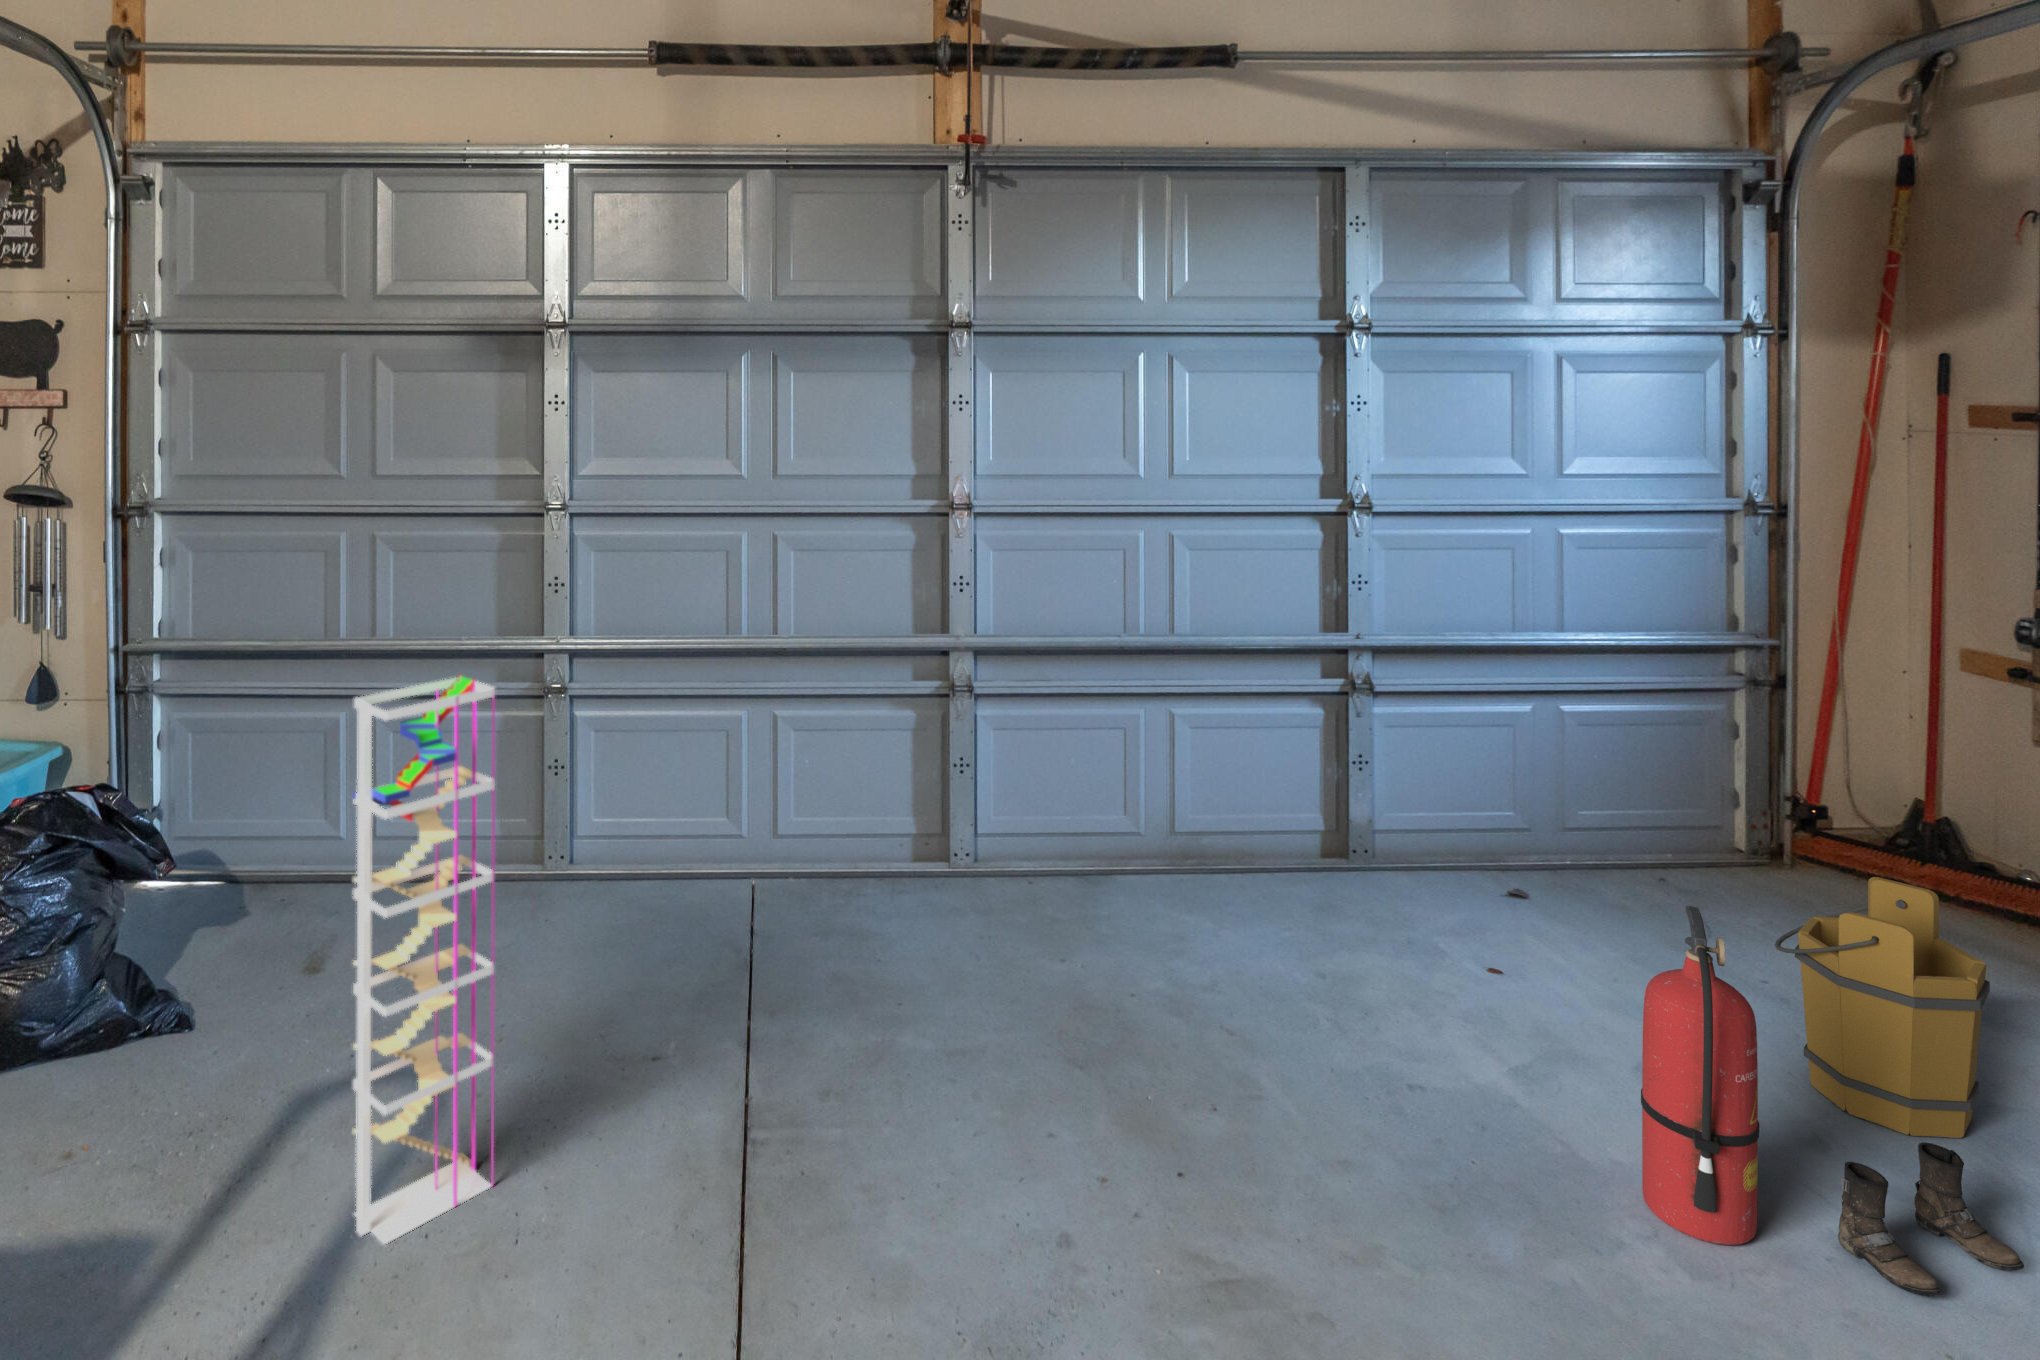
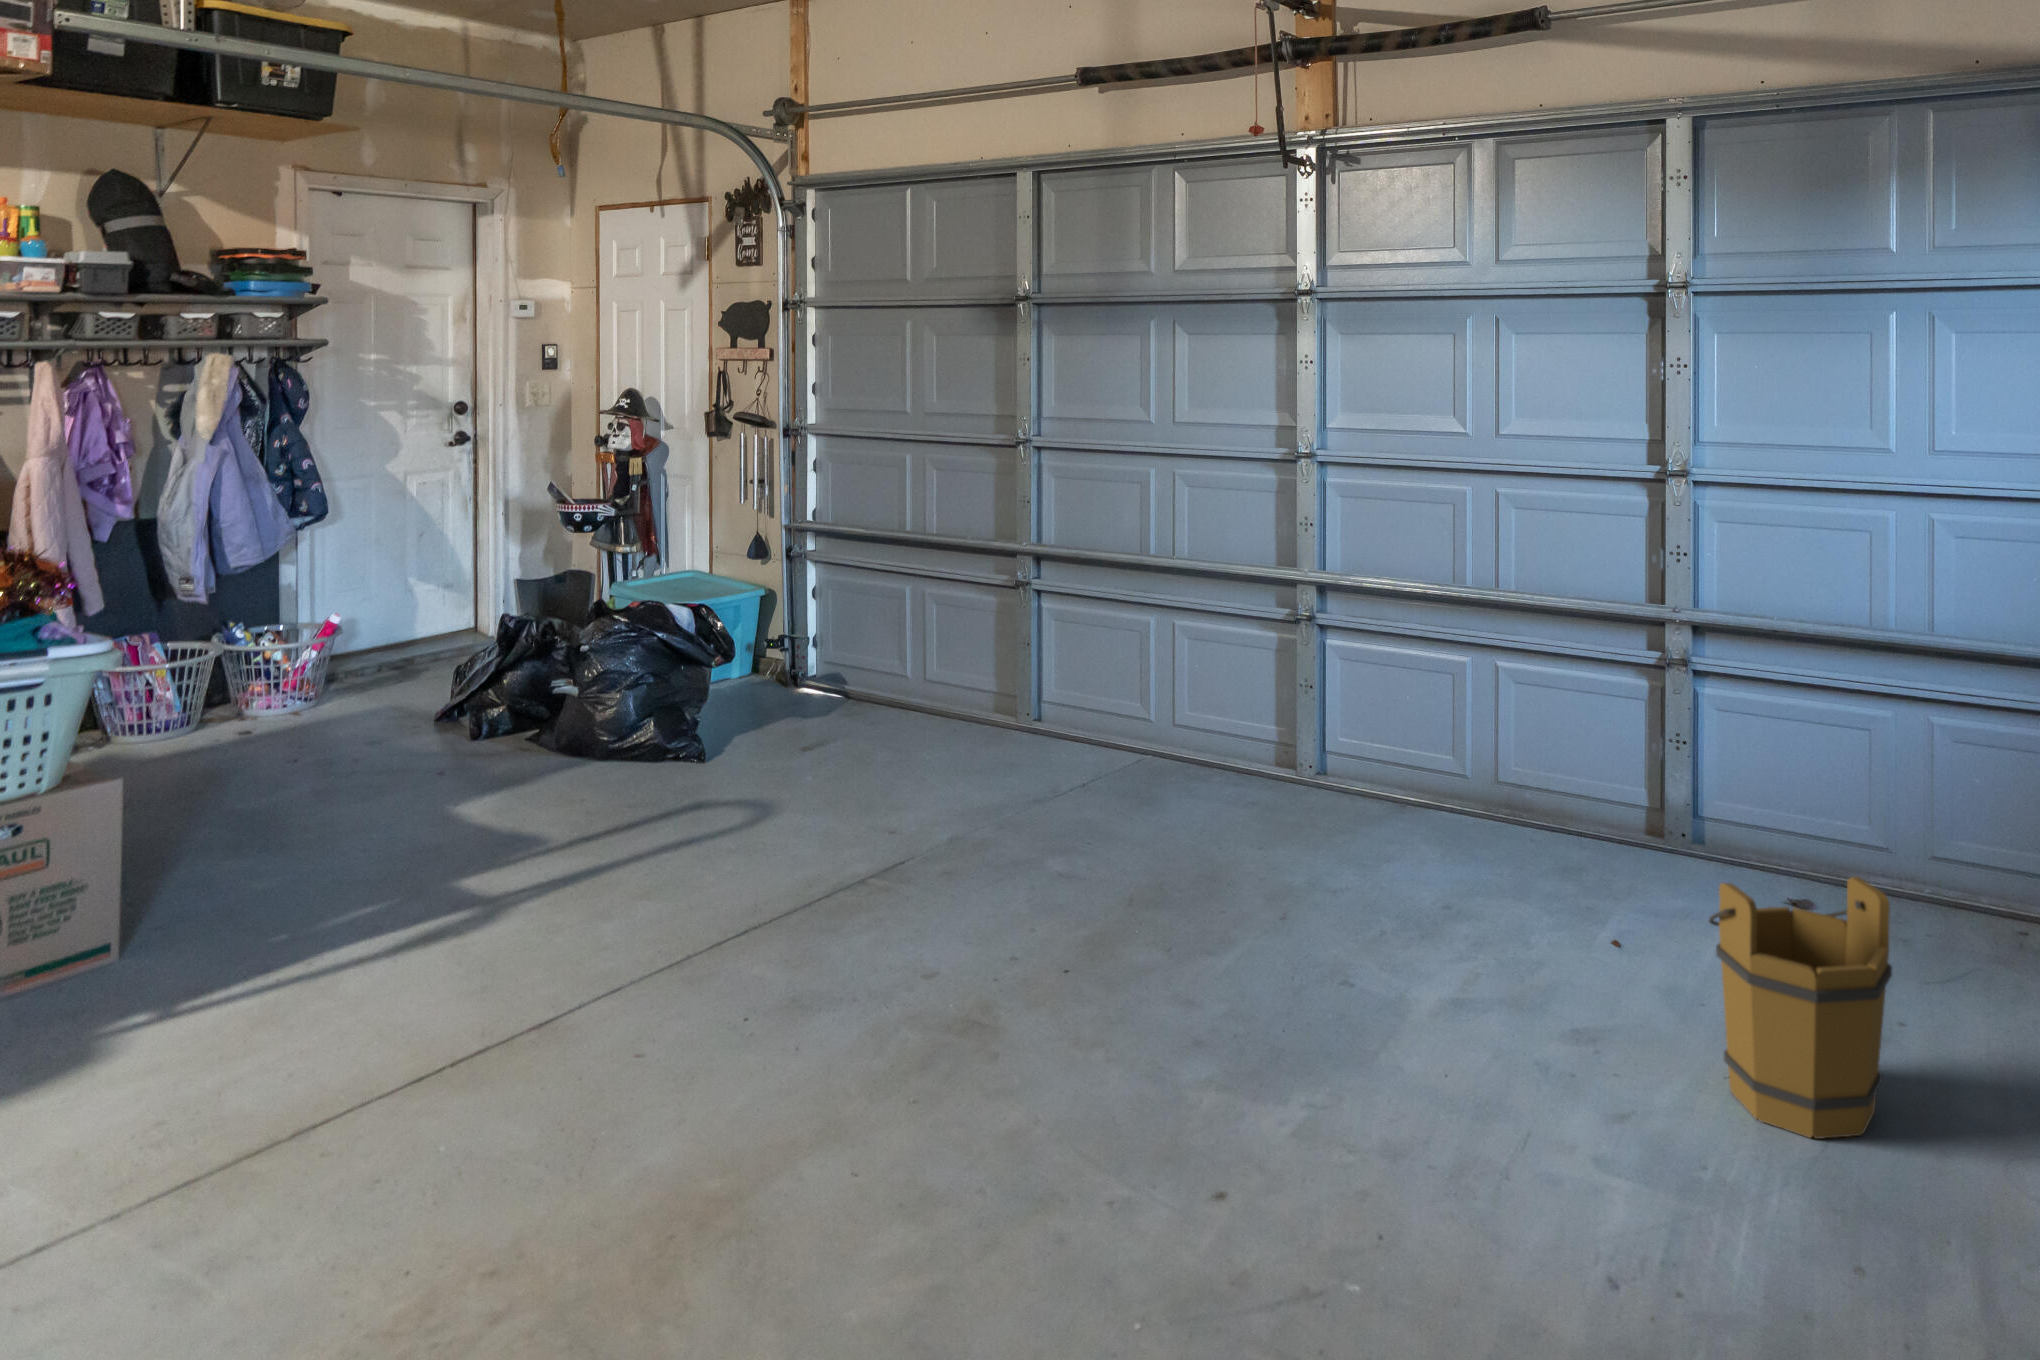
shelving unit: present [353,675,495,1245] -> none [646,522,736,856]
fire extinguisher: present [1641,906,1759,1245] -> none [1365,816,1471,1105]
boots: present [1838,1142,2024,1296] -> none [1483,1058,1634,1193]

